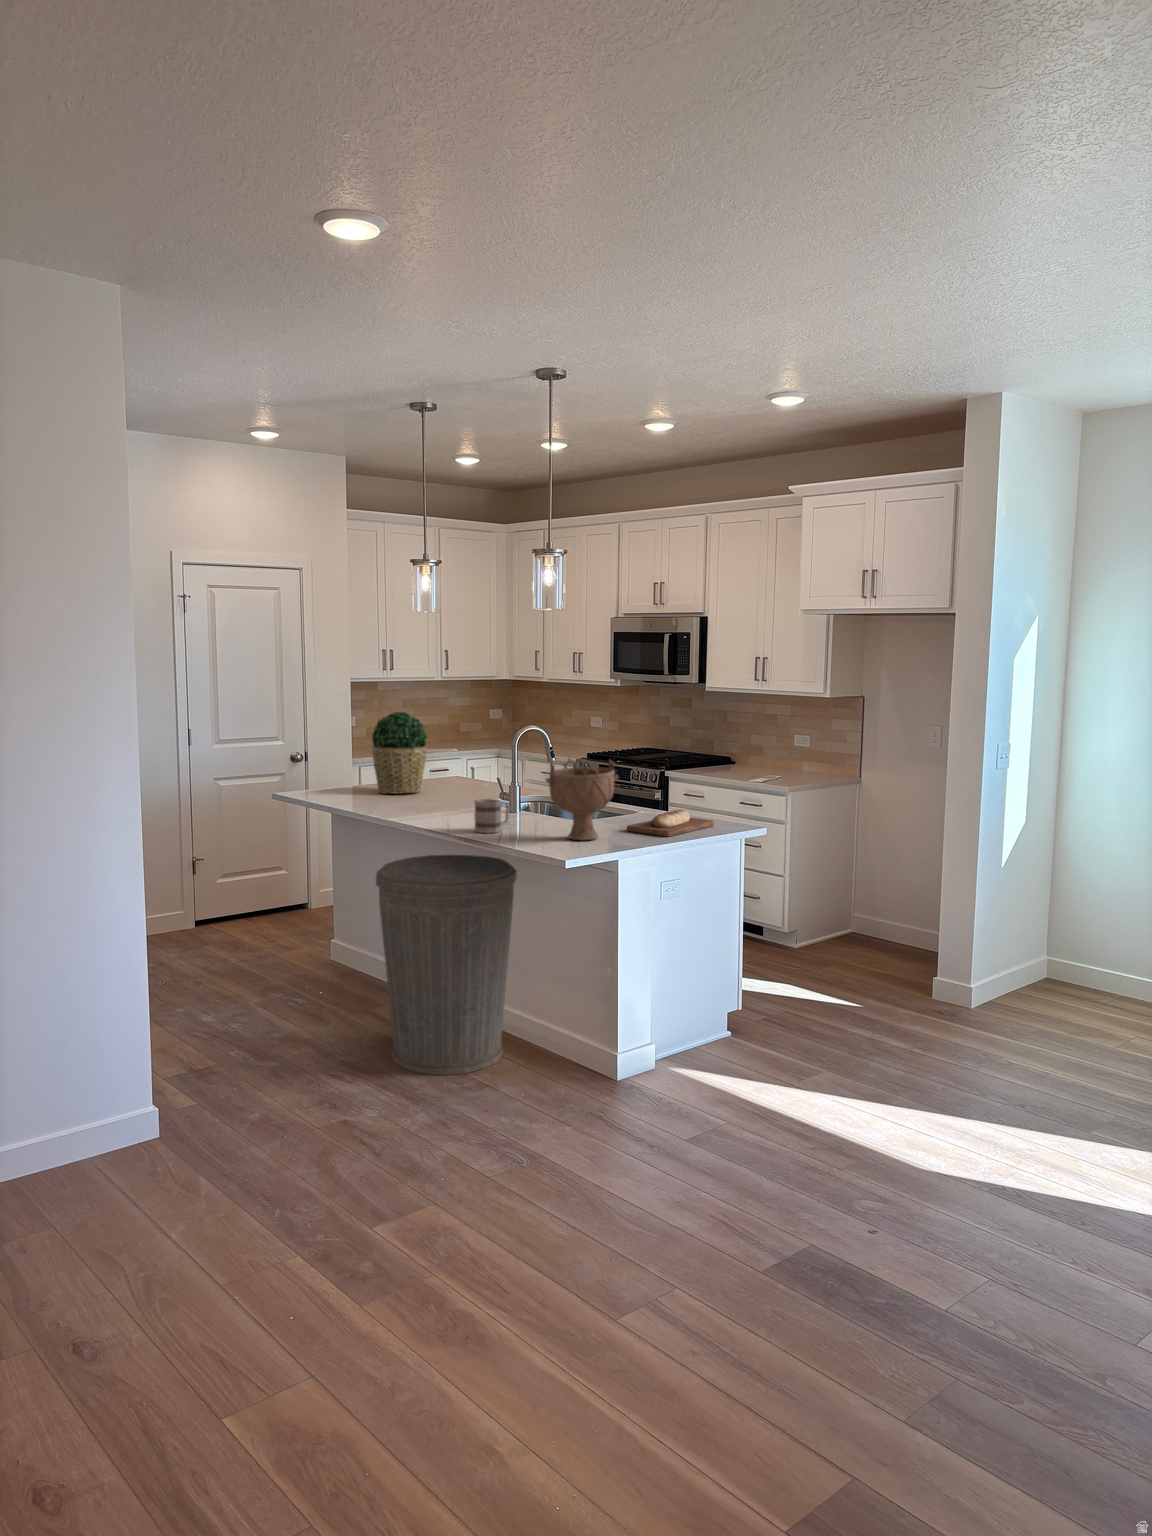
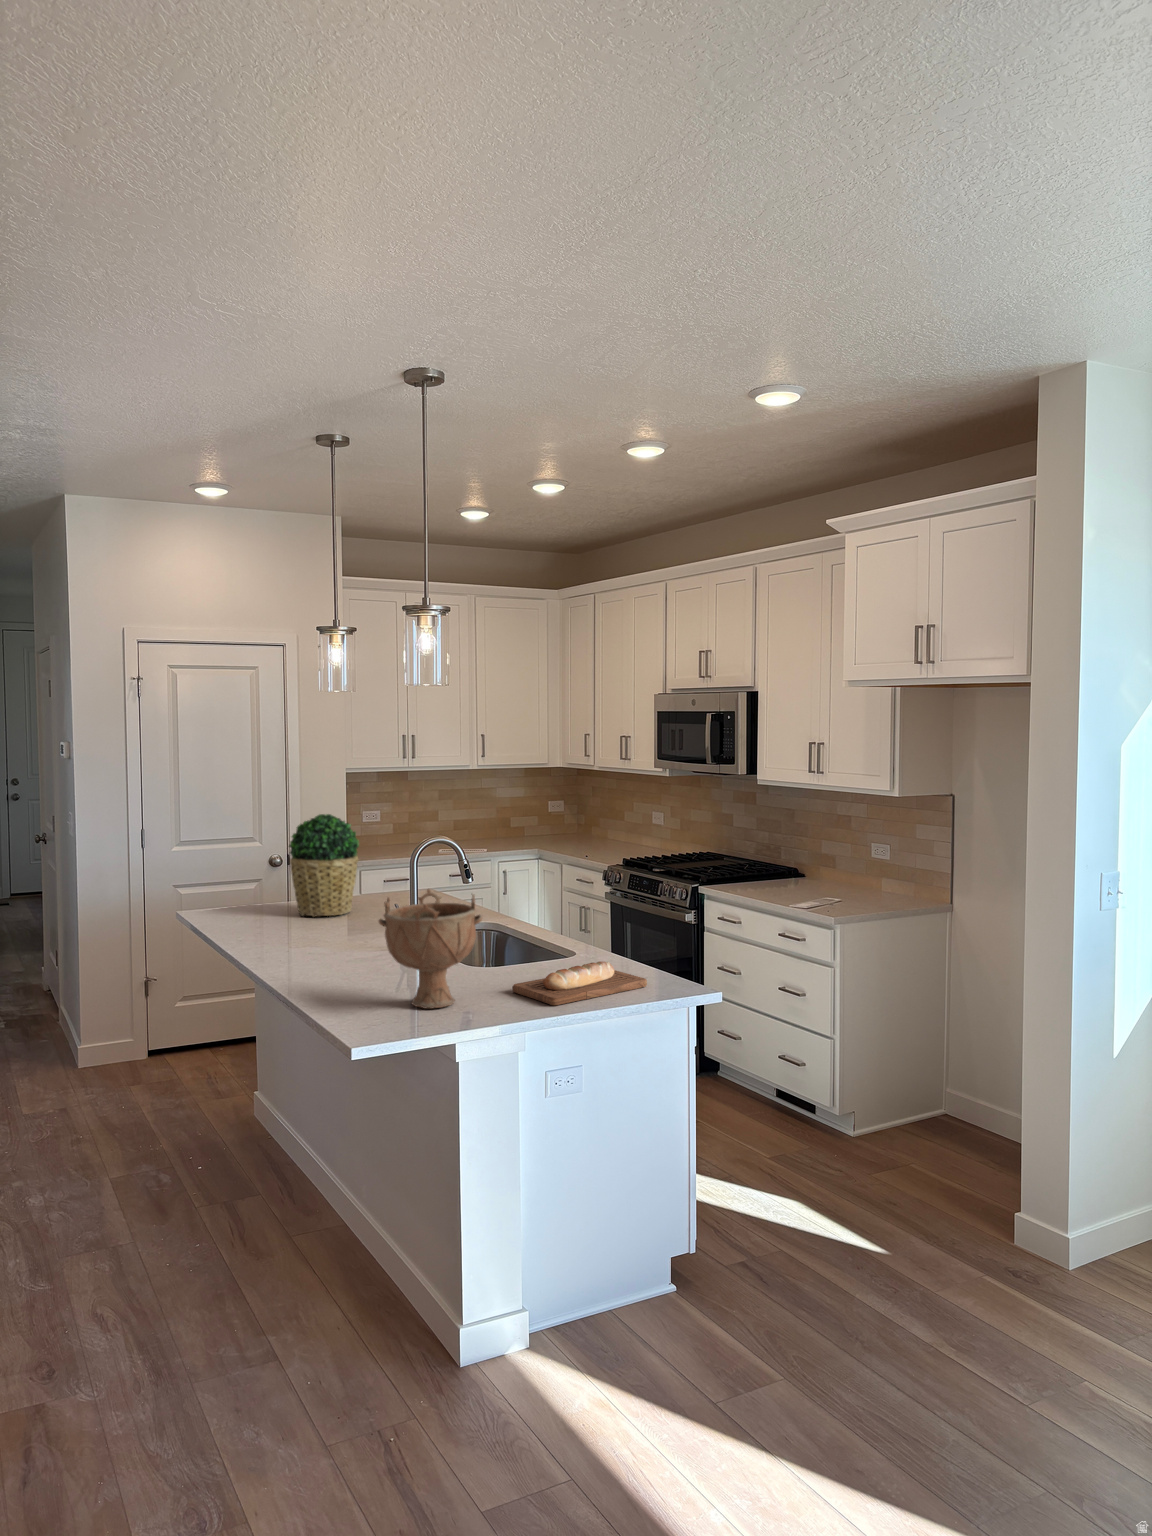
mug: present [474,799,509,833] -> none [310,940,363,989]
trash can: present [376,855,517,1075] -> none [165,1010,363,1328]

